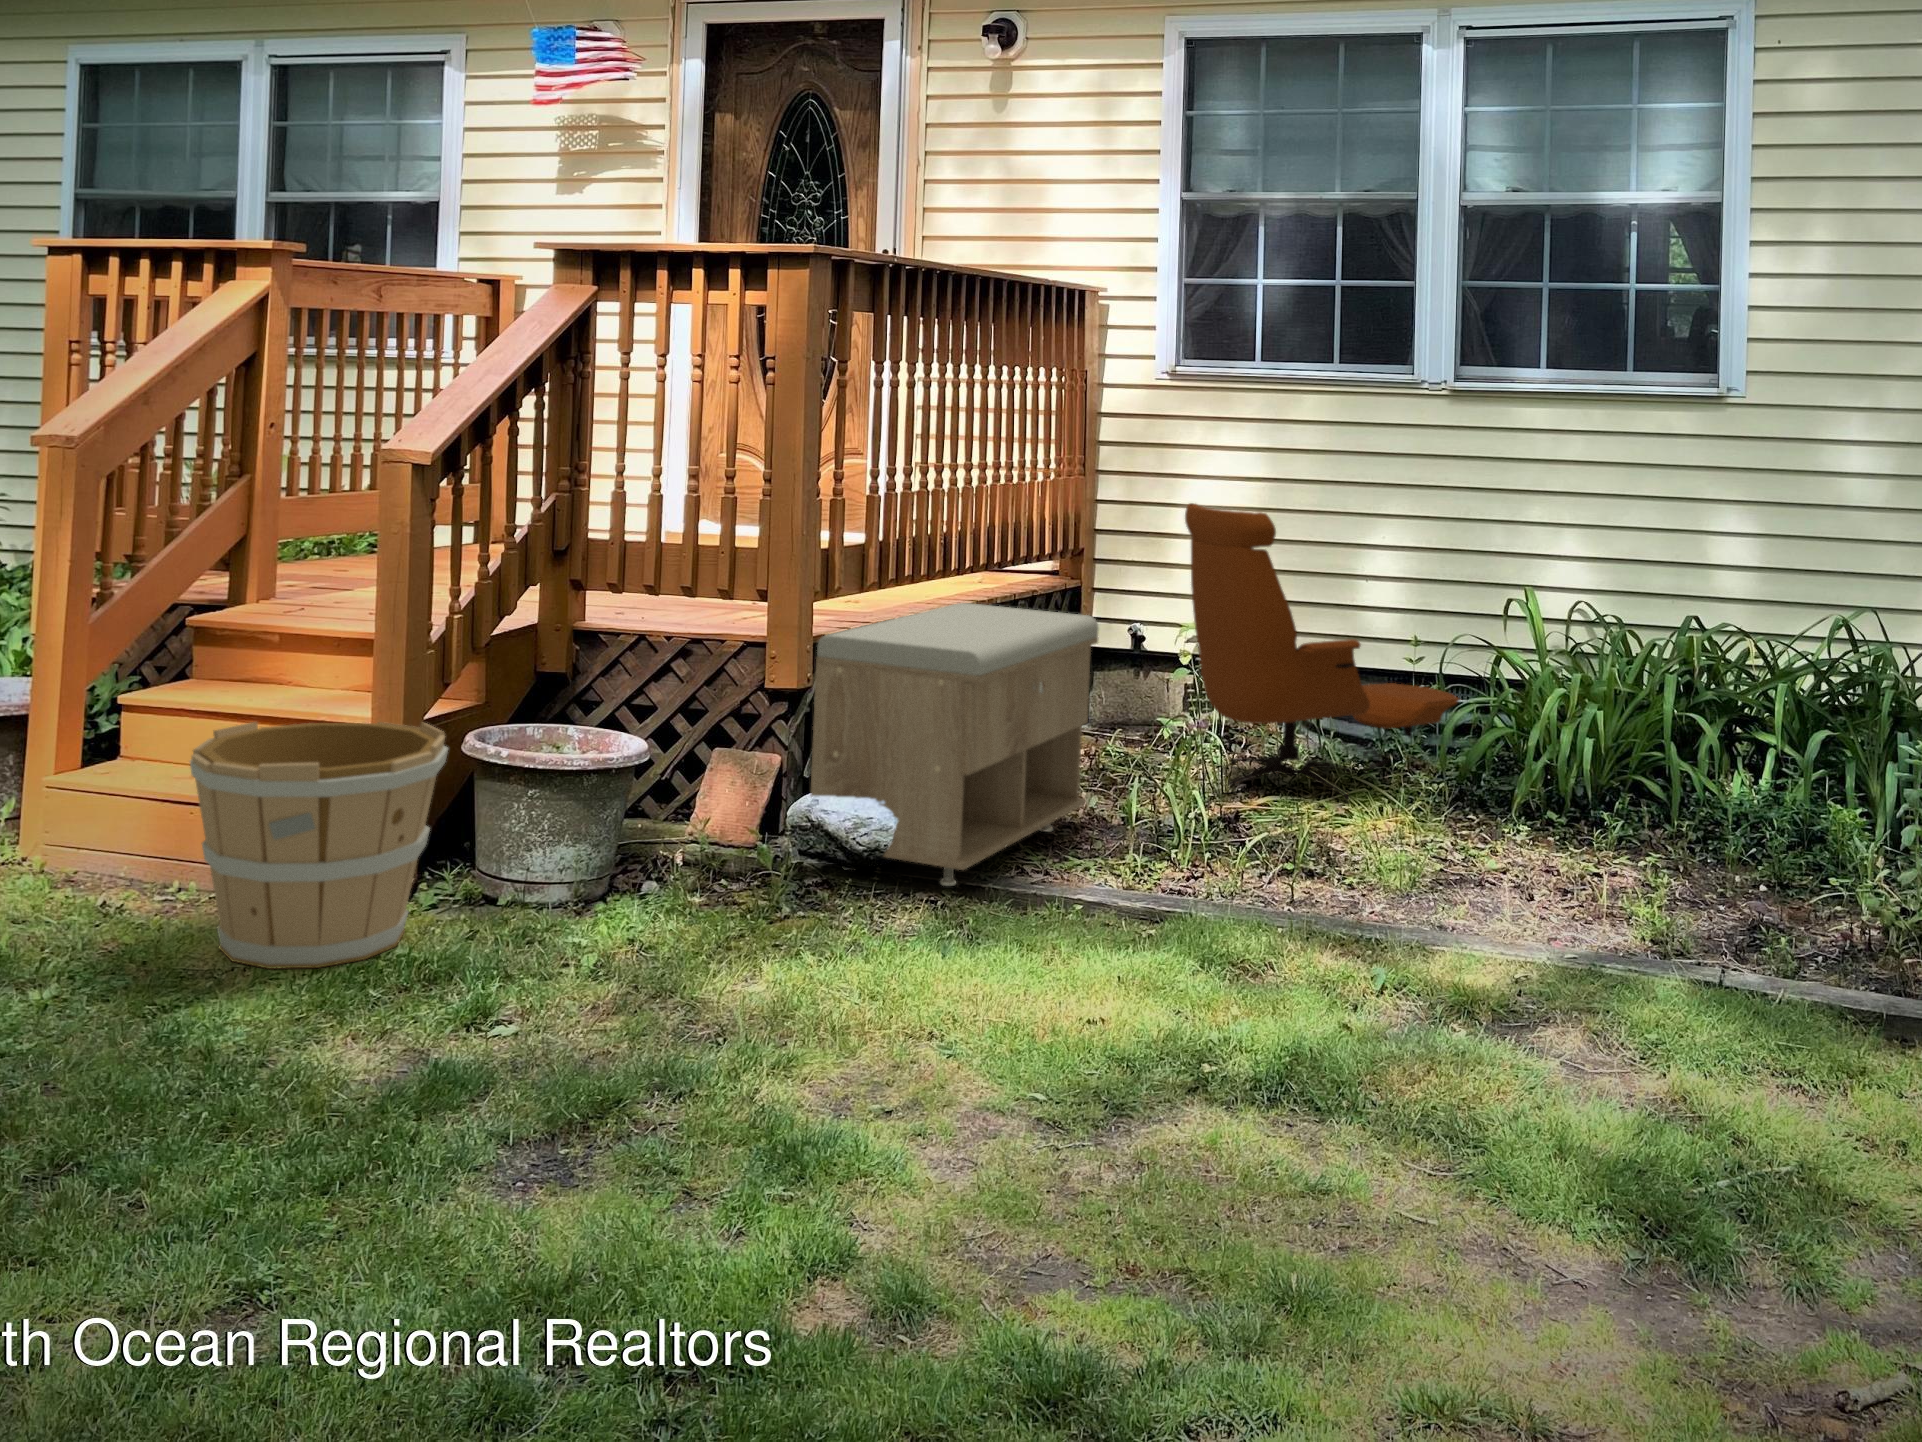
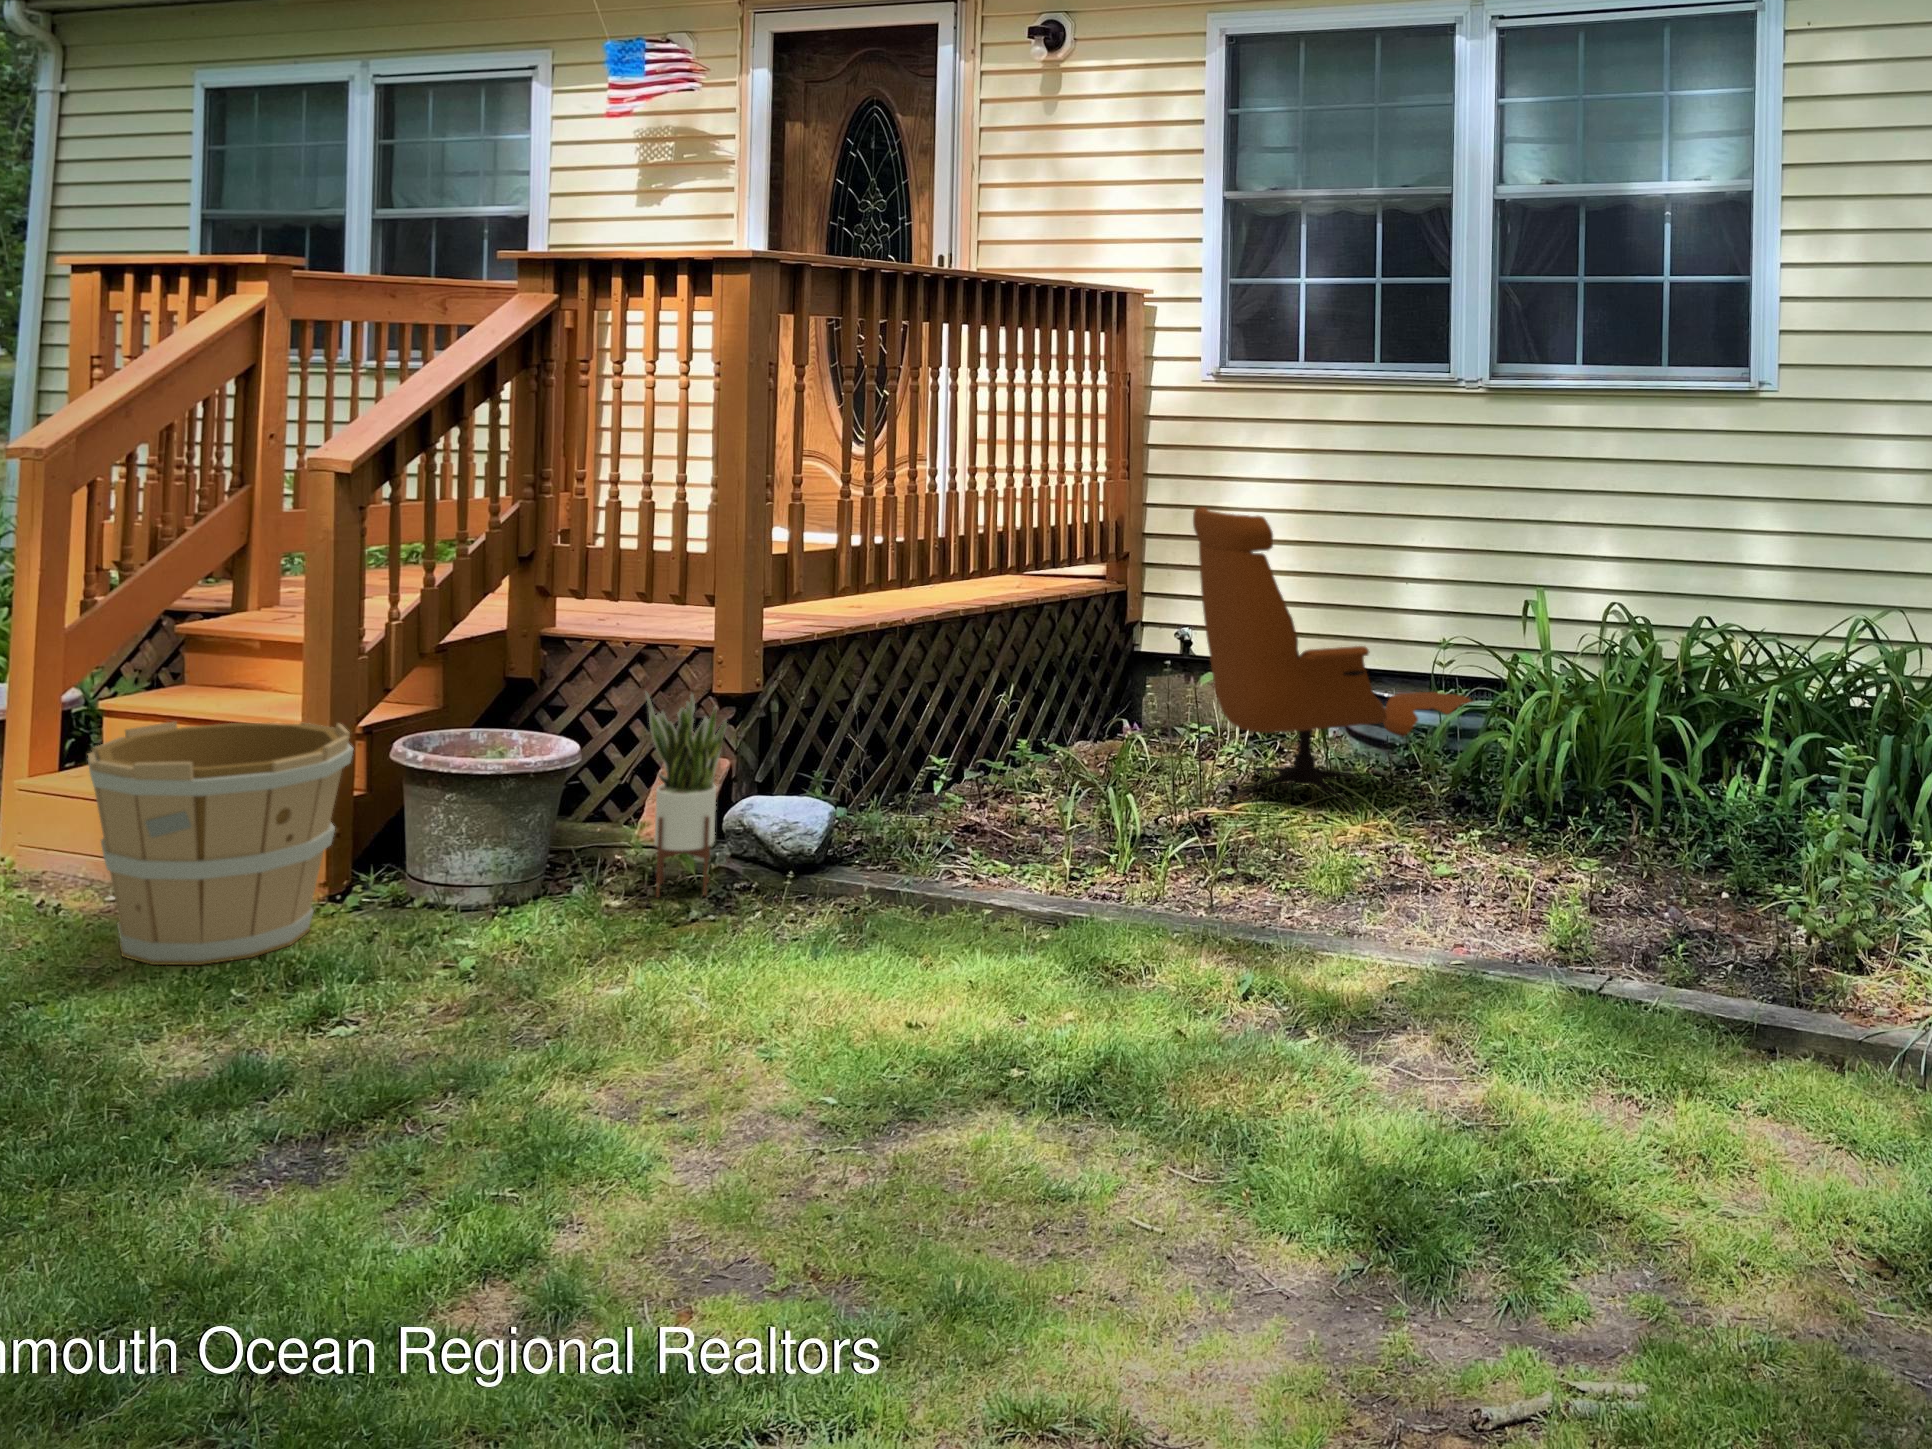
storage bench: present [811,603,1098,886] -> none [751,607,1075,894]
potted plant: none [712,687,796,893] -> present [645,692,727,897]

